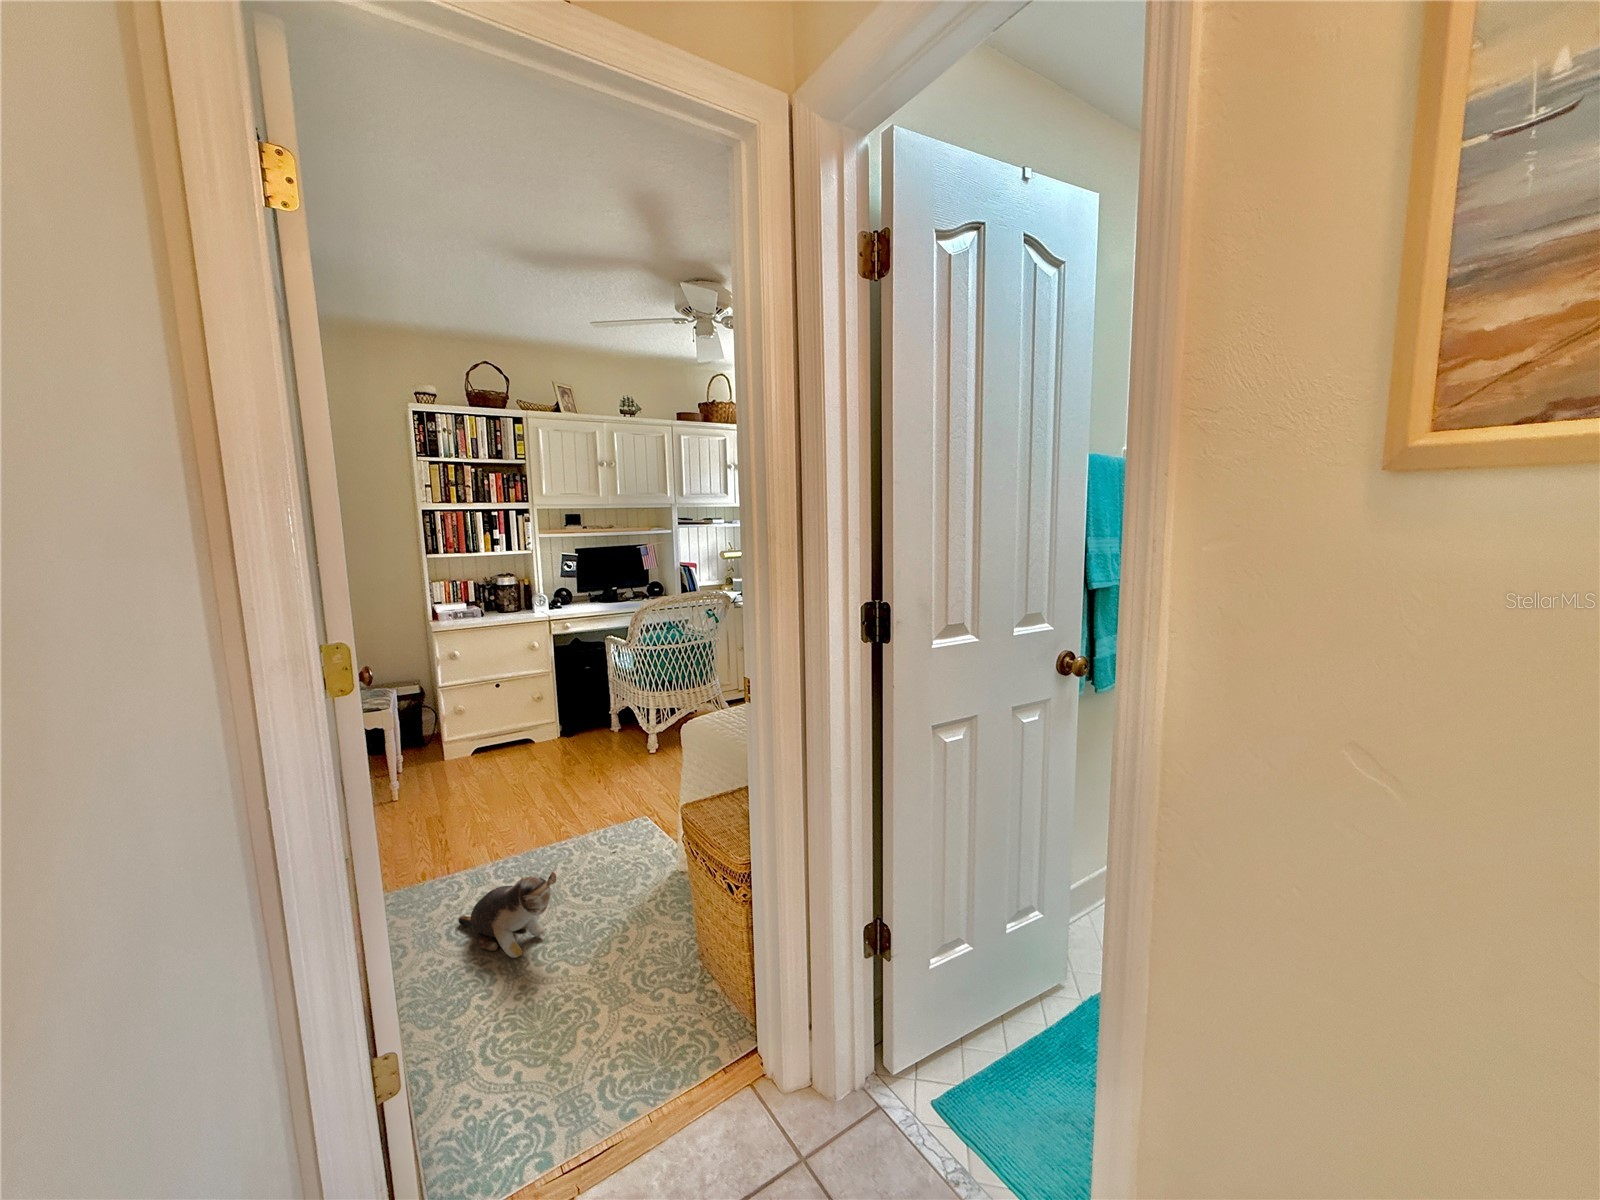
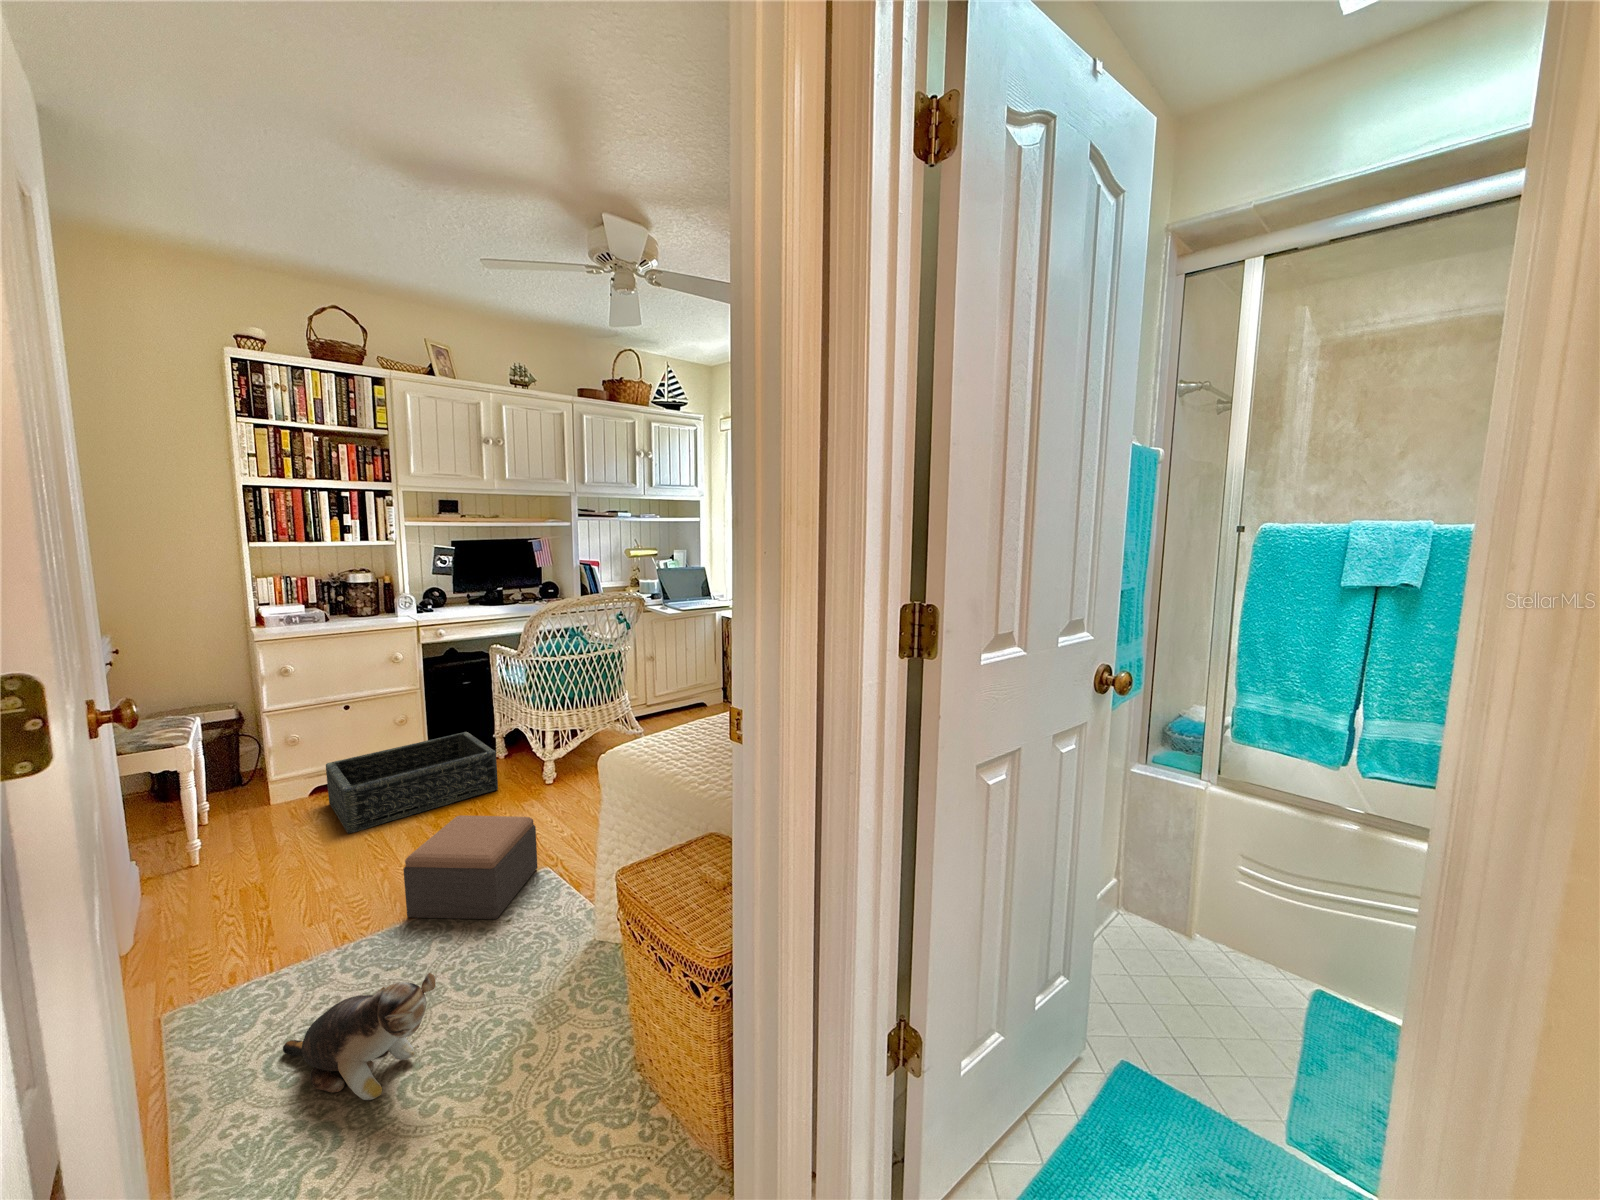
basket: none [483,709,611,785] -> present [326,732,498,833]
footstool: none [538,771,638,852] -> present [403,815,538,919]

